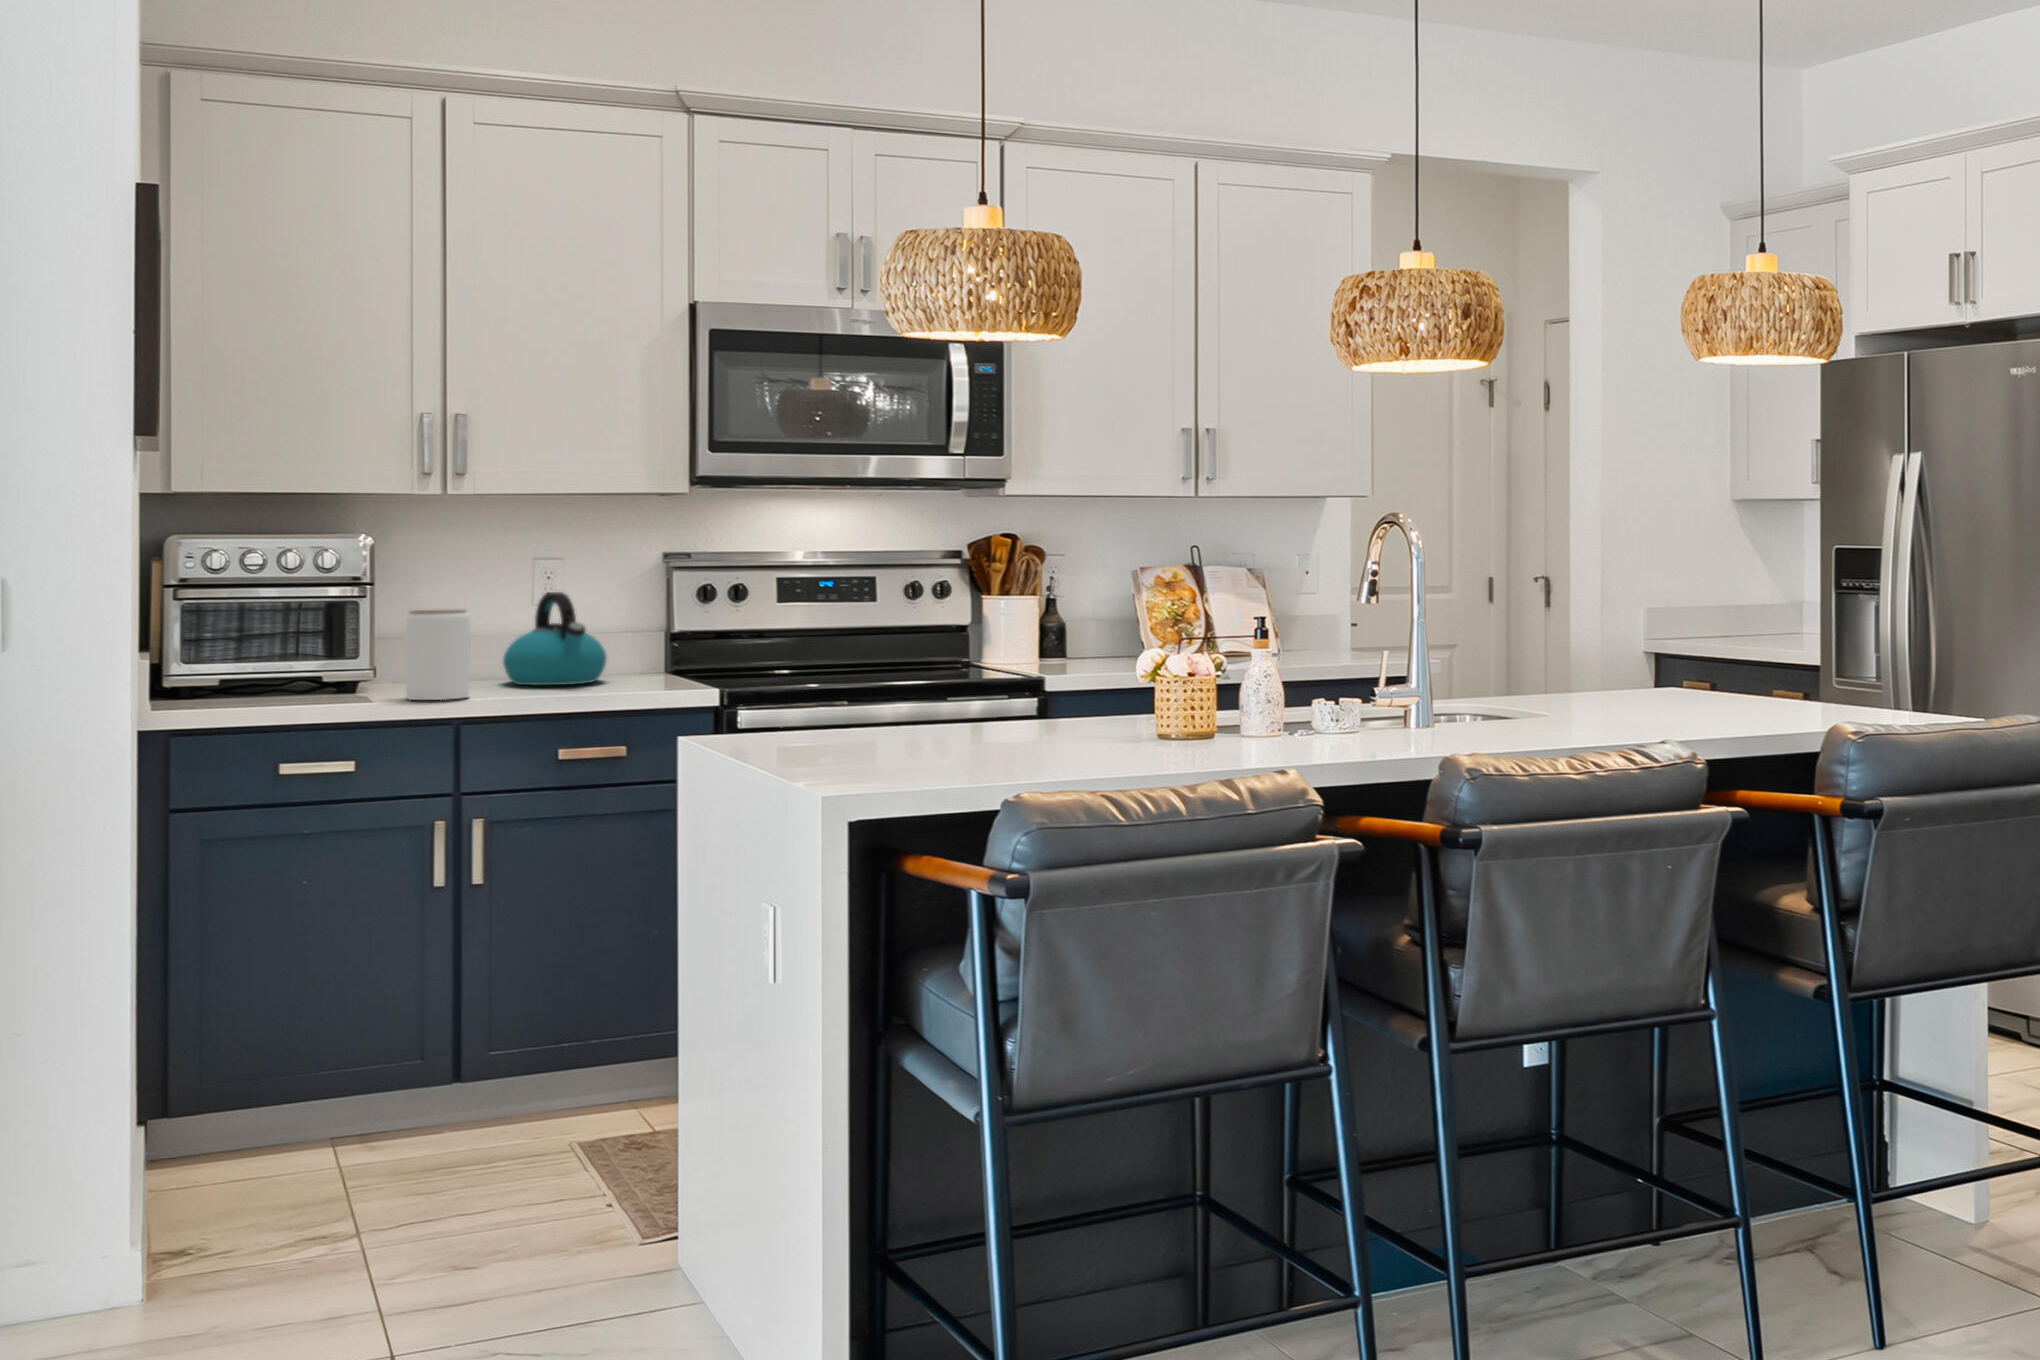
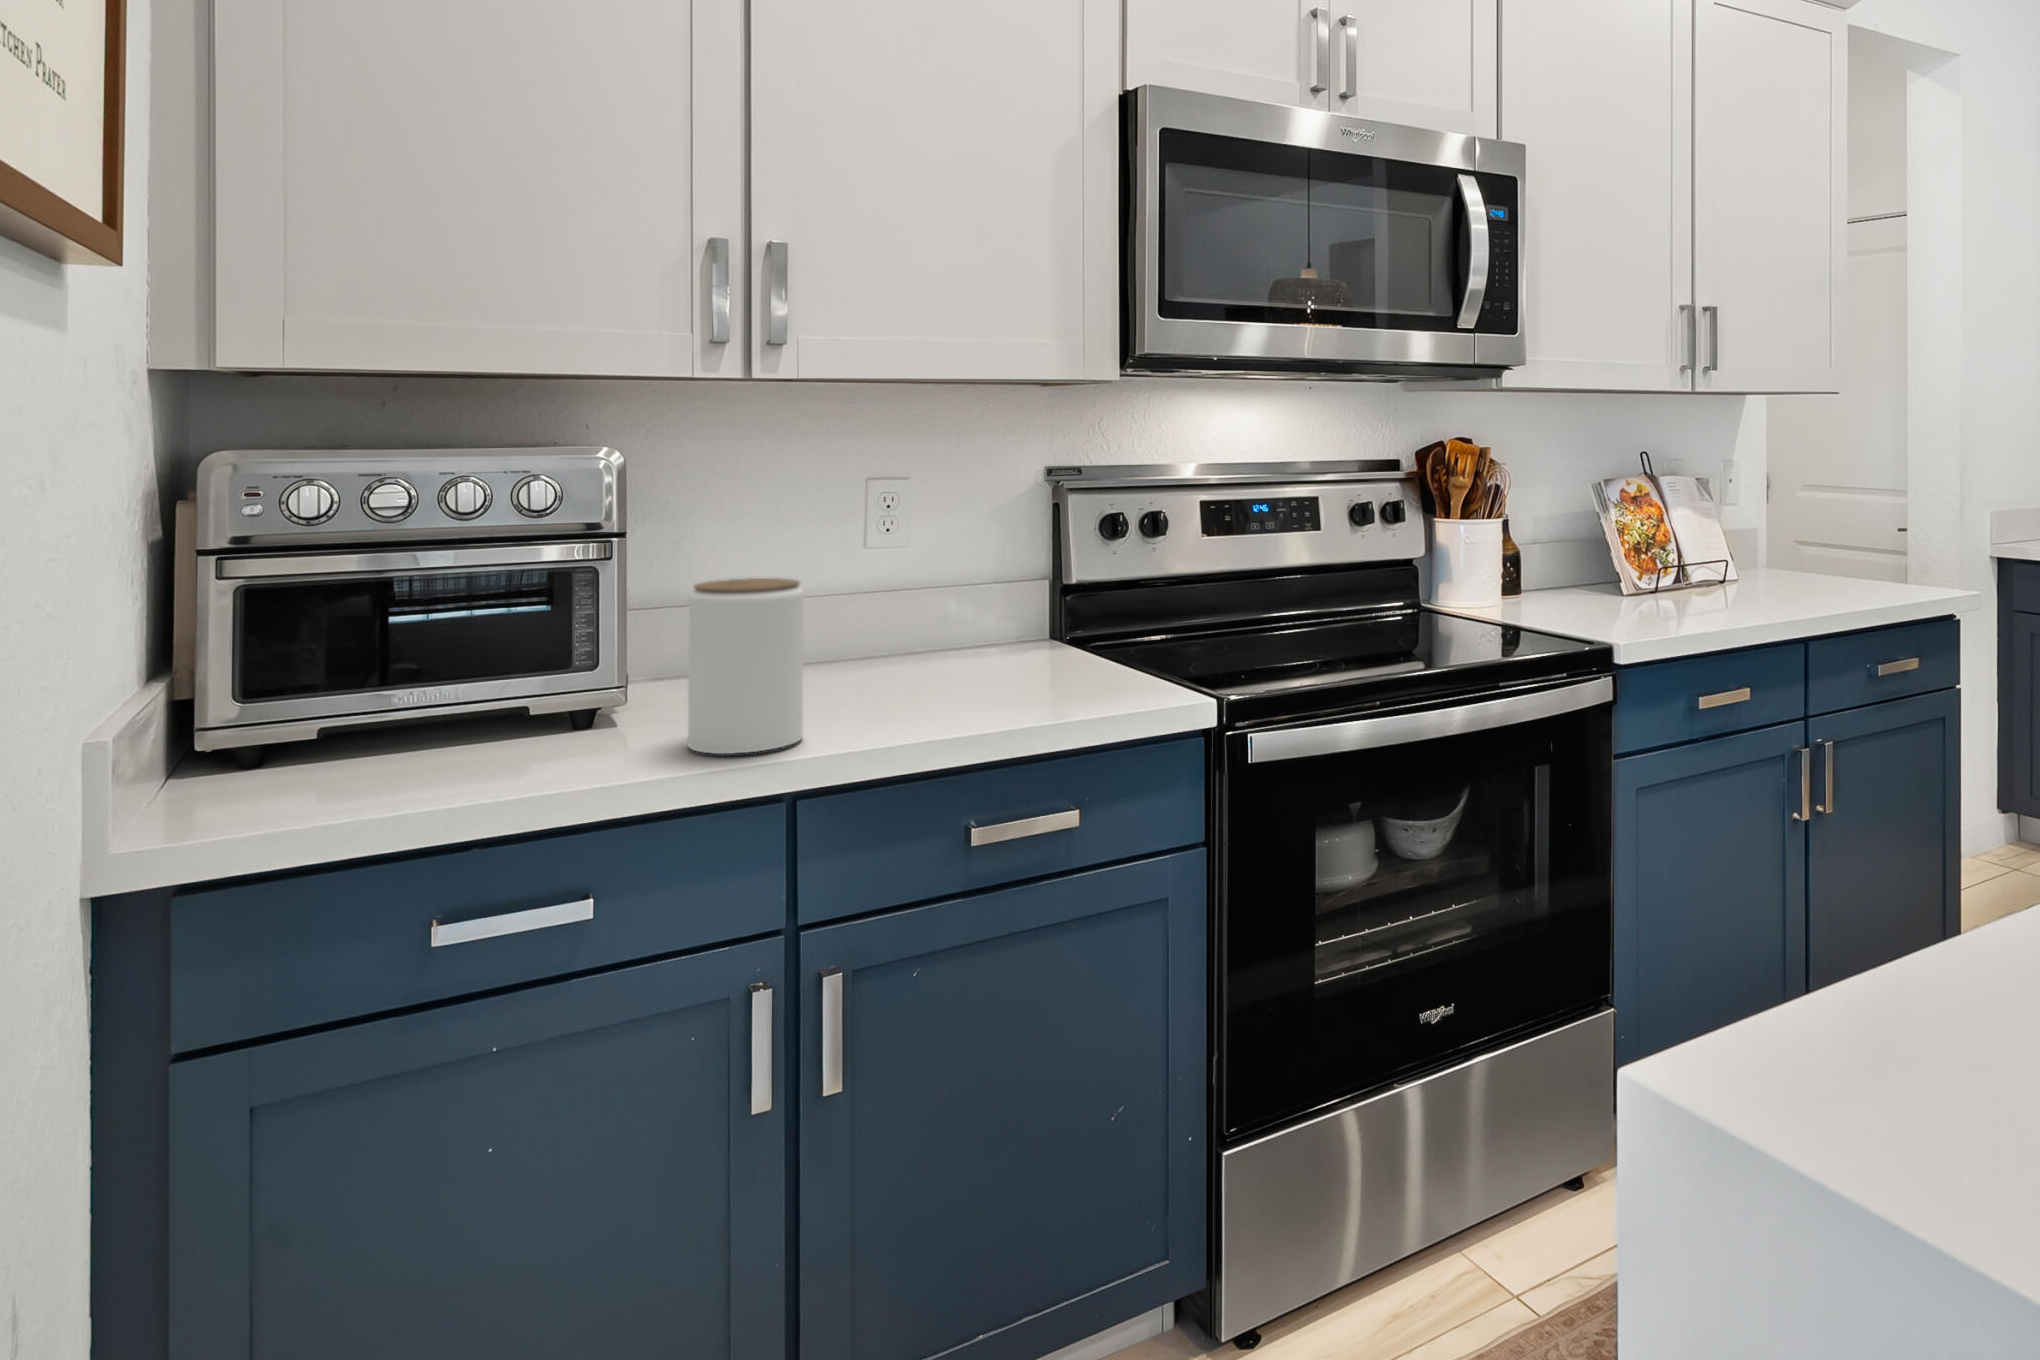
kettle: present [503,592,606,685] -> none [837,535,1001,694]

